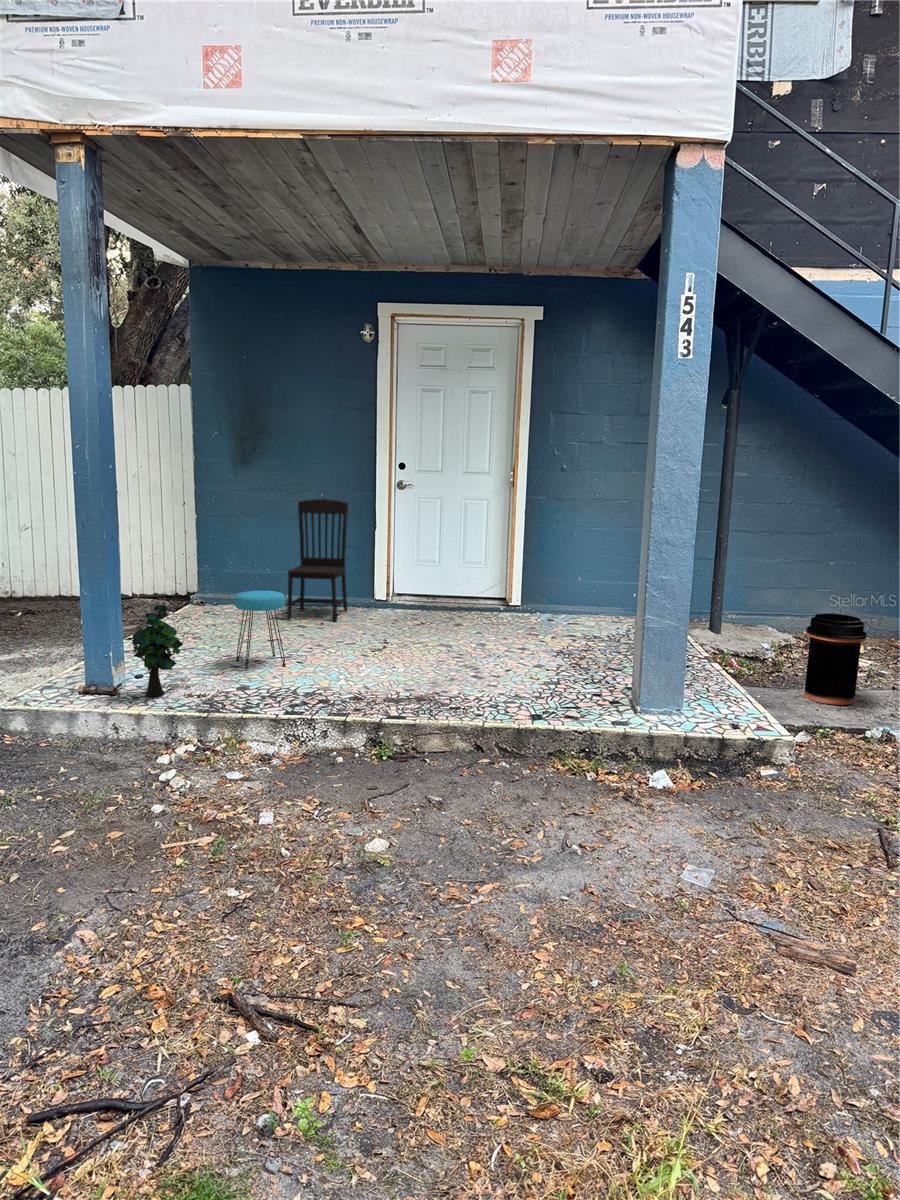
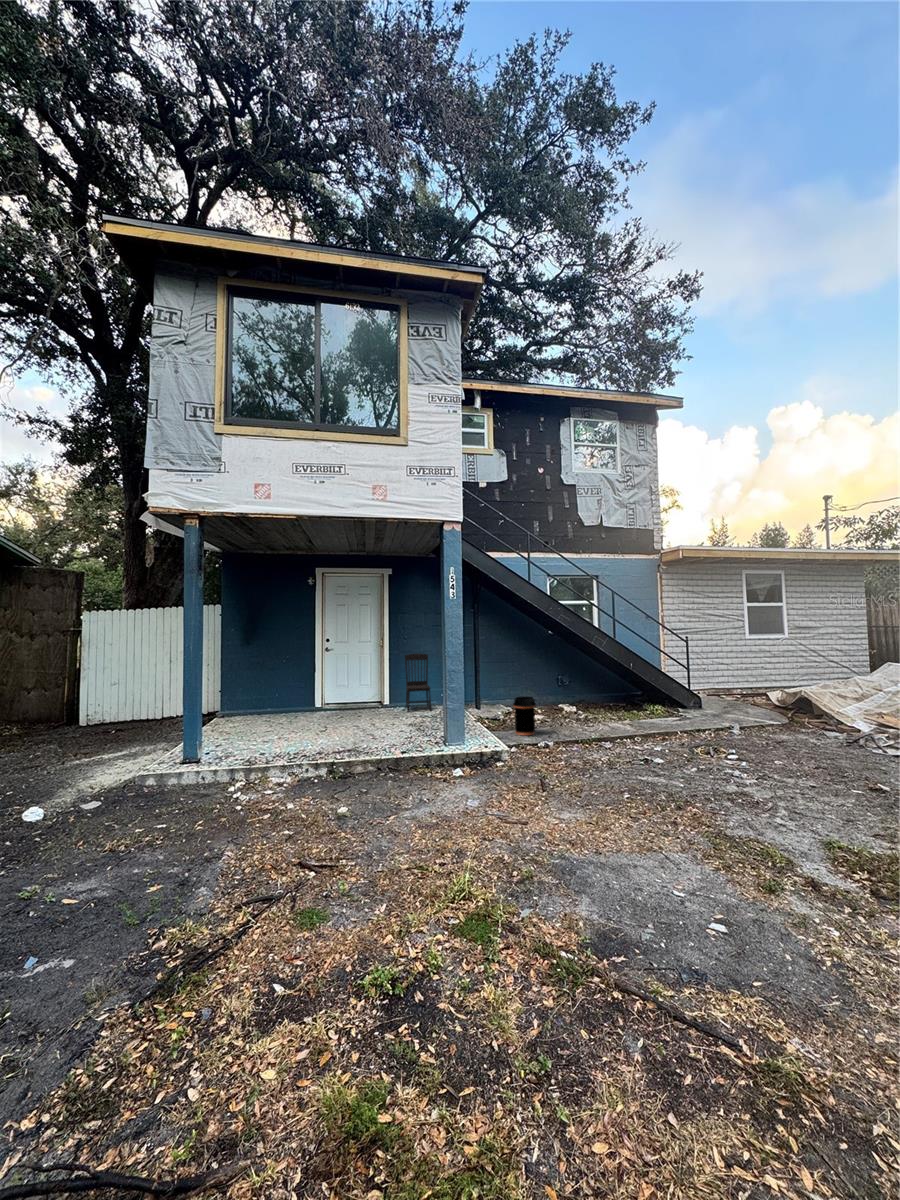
chair: present [287,499,348,621] -> present [405,653,431,712]
stool: present [234,591,286,669] -> none [253,706,280,746]
decorative plant: present [124,605,183,697] -> none [204,716,233,763]

